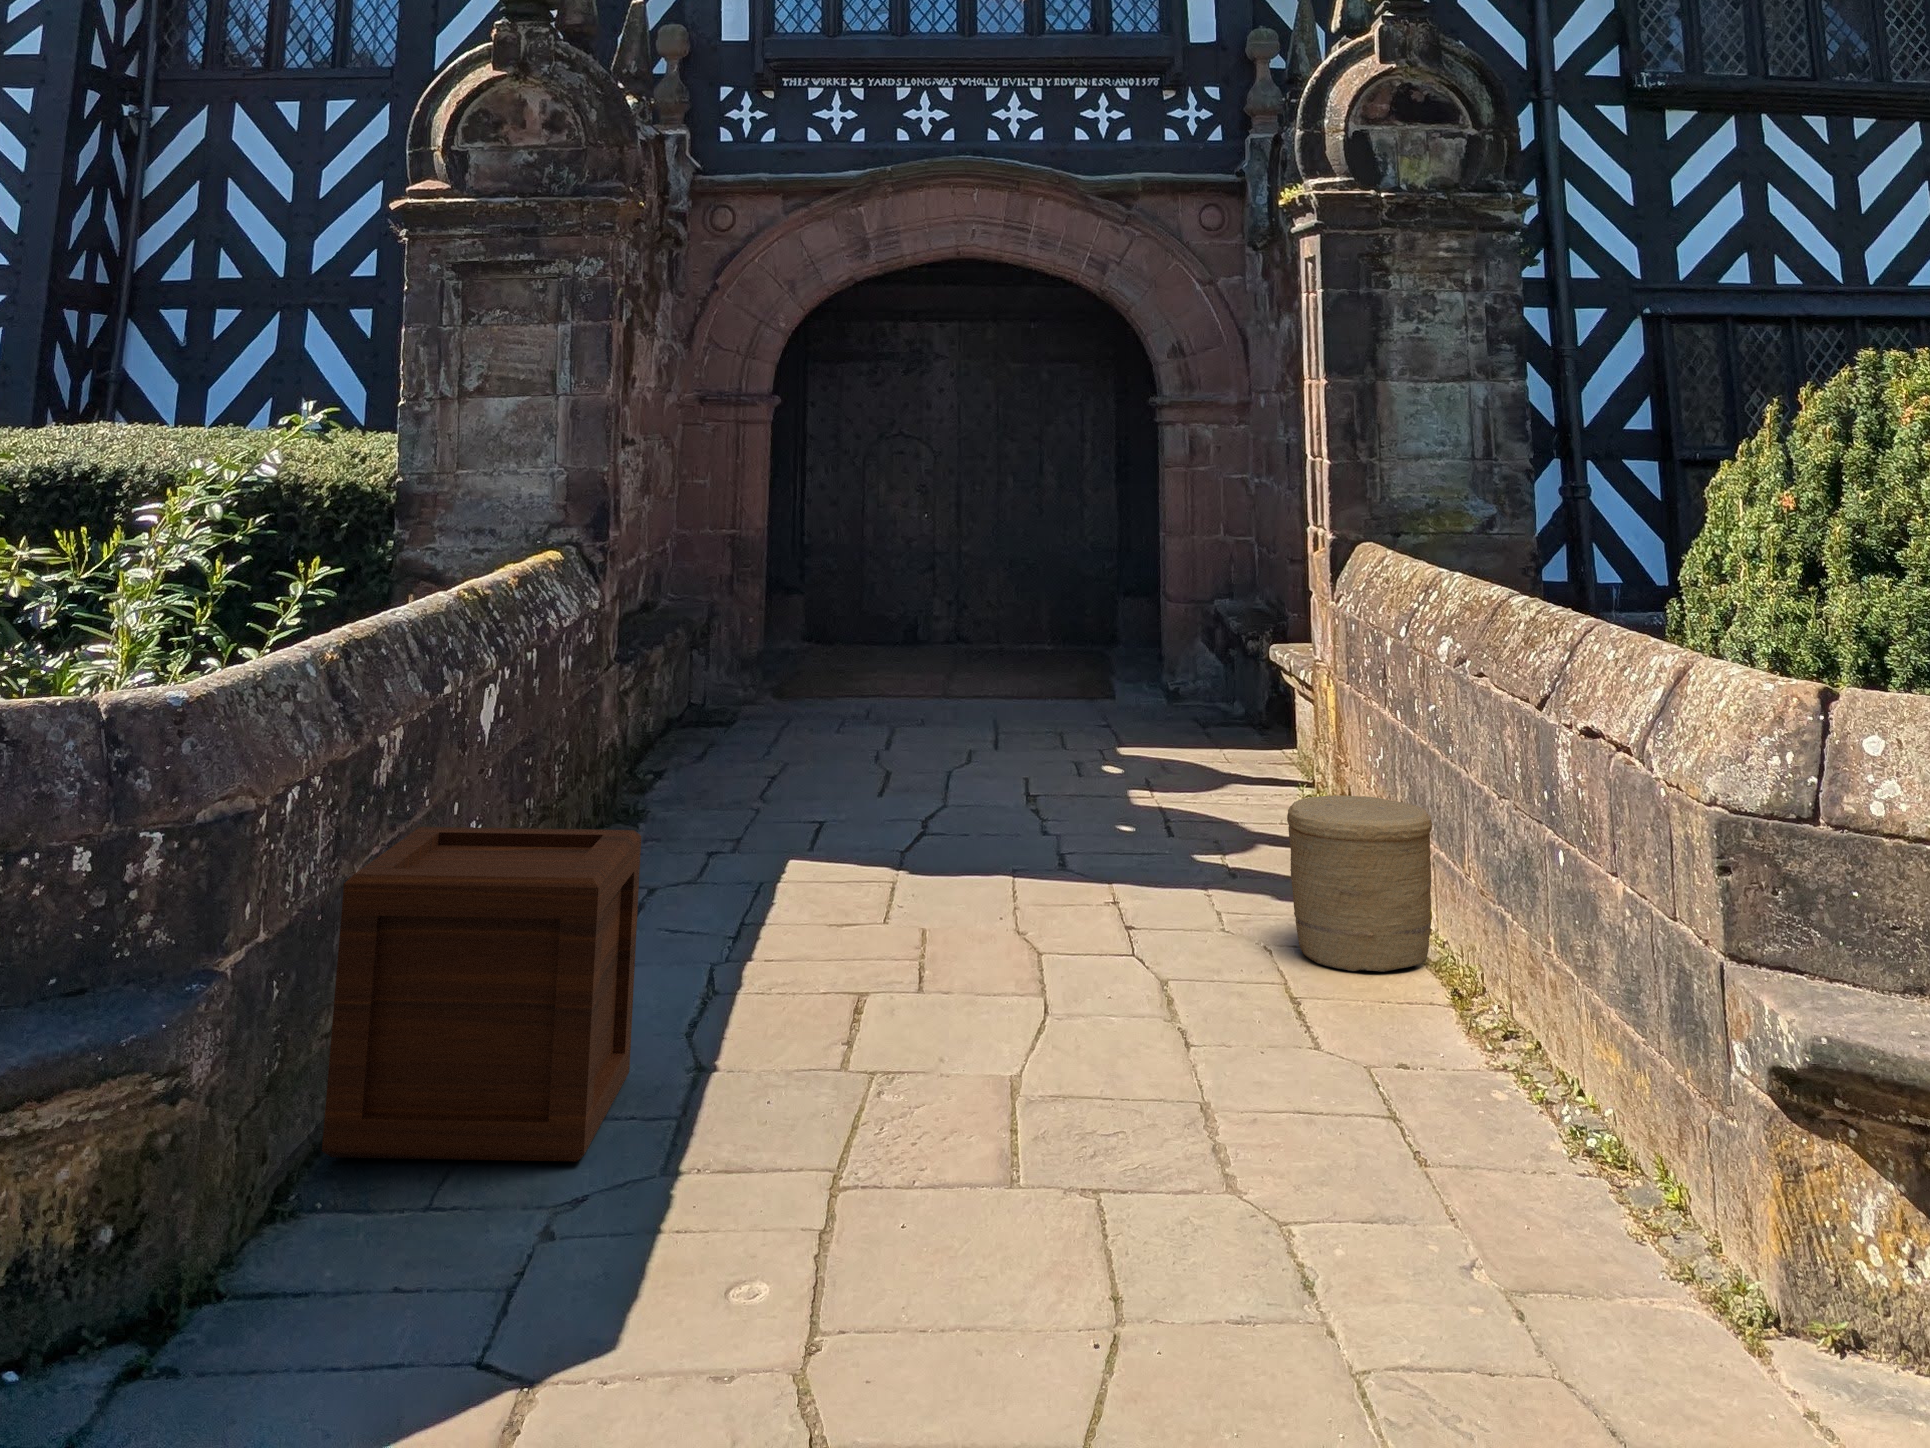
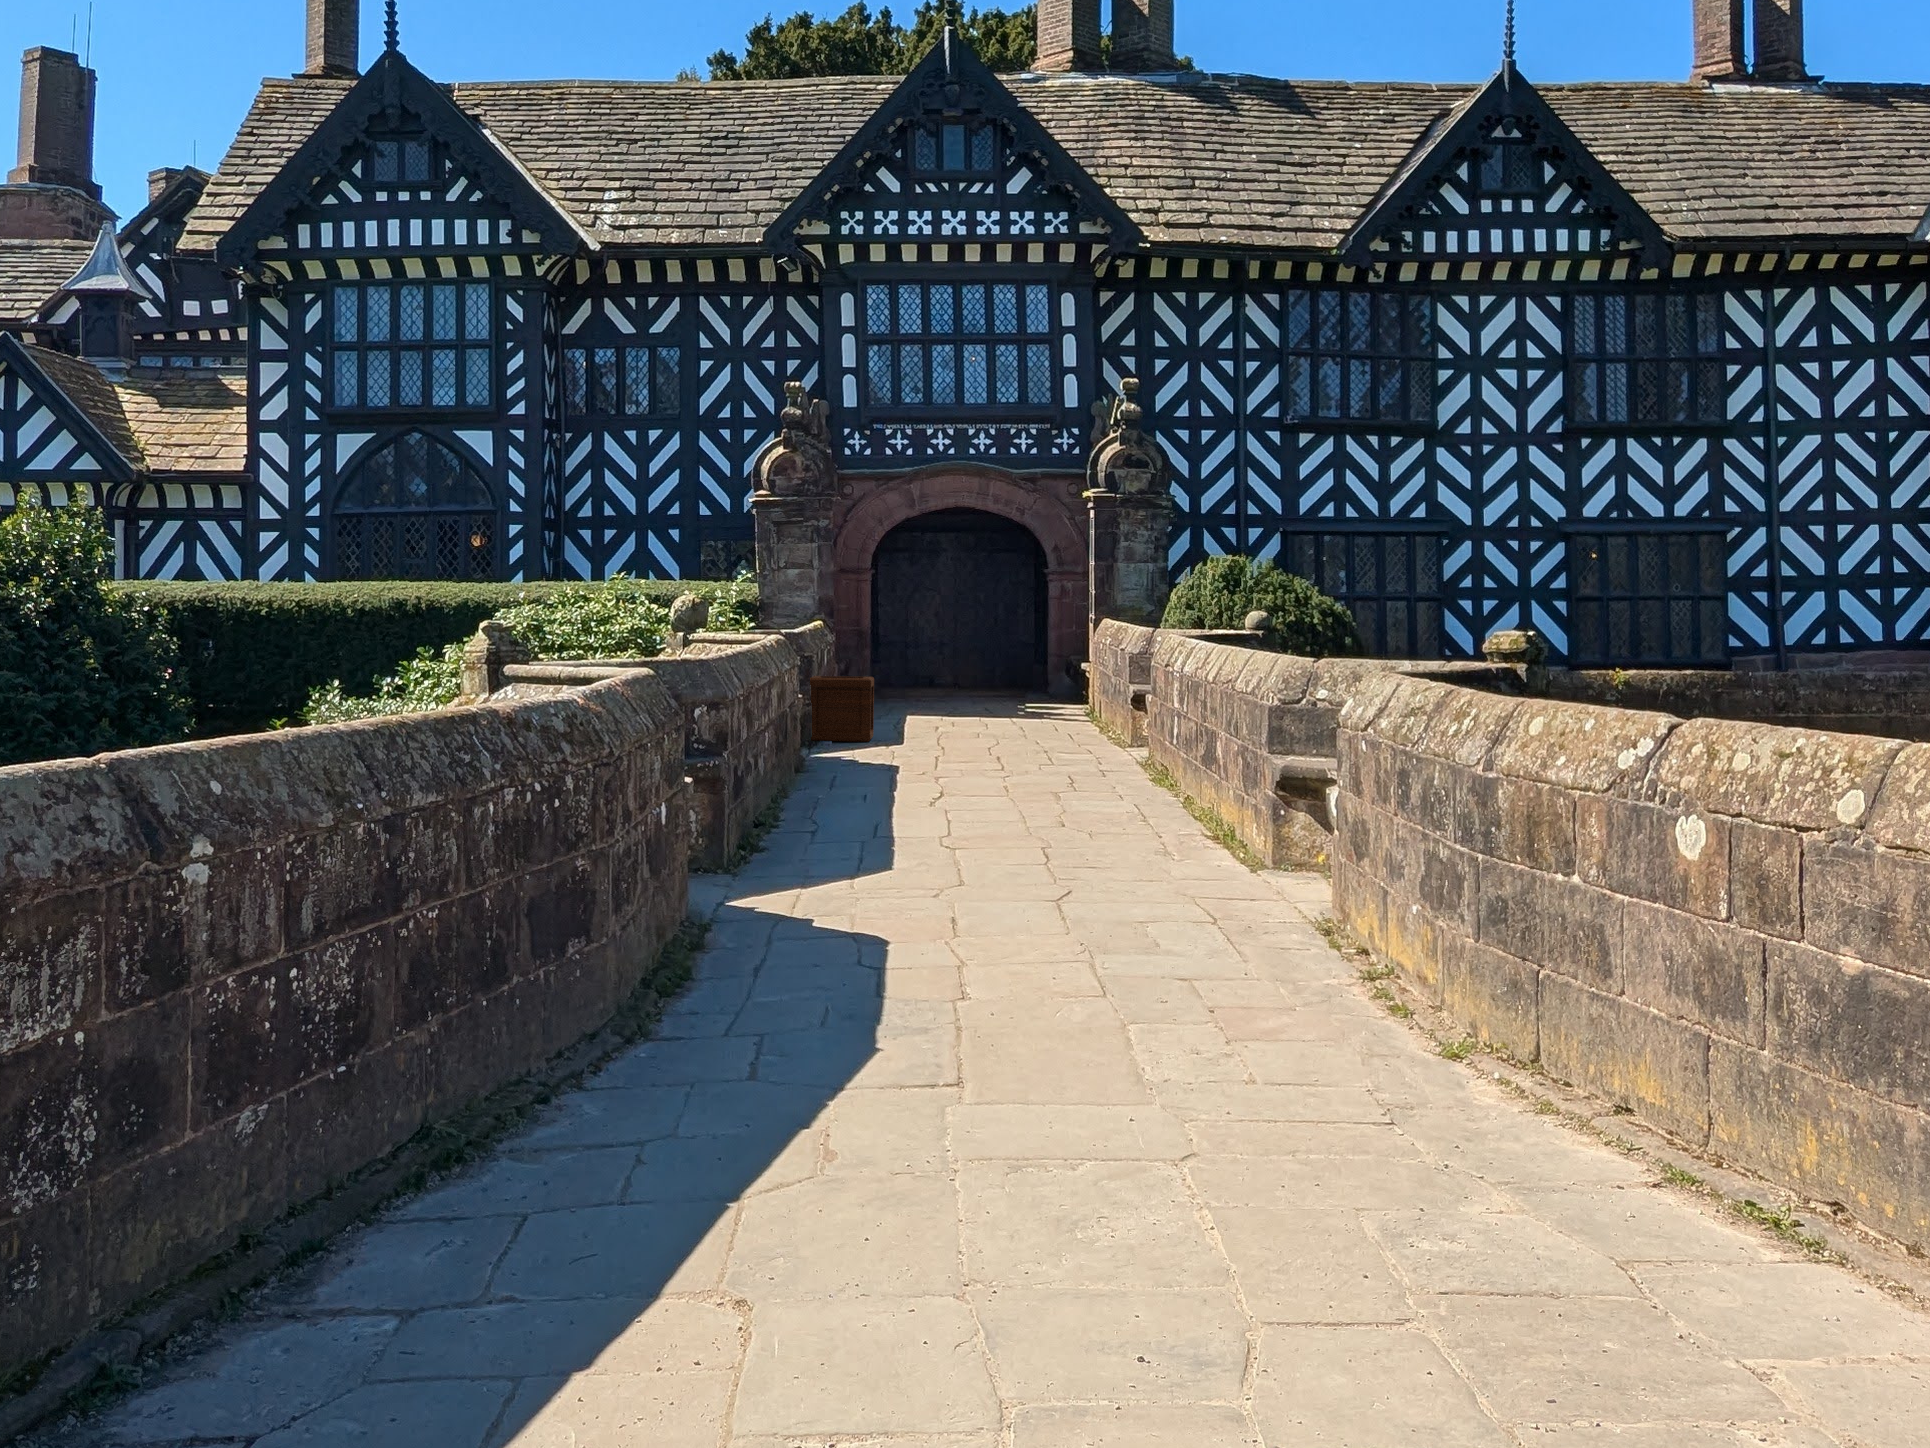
woven basket: present [1287,795,1432,972] -> none [1061,687,1104,730]

